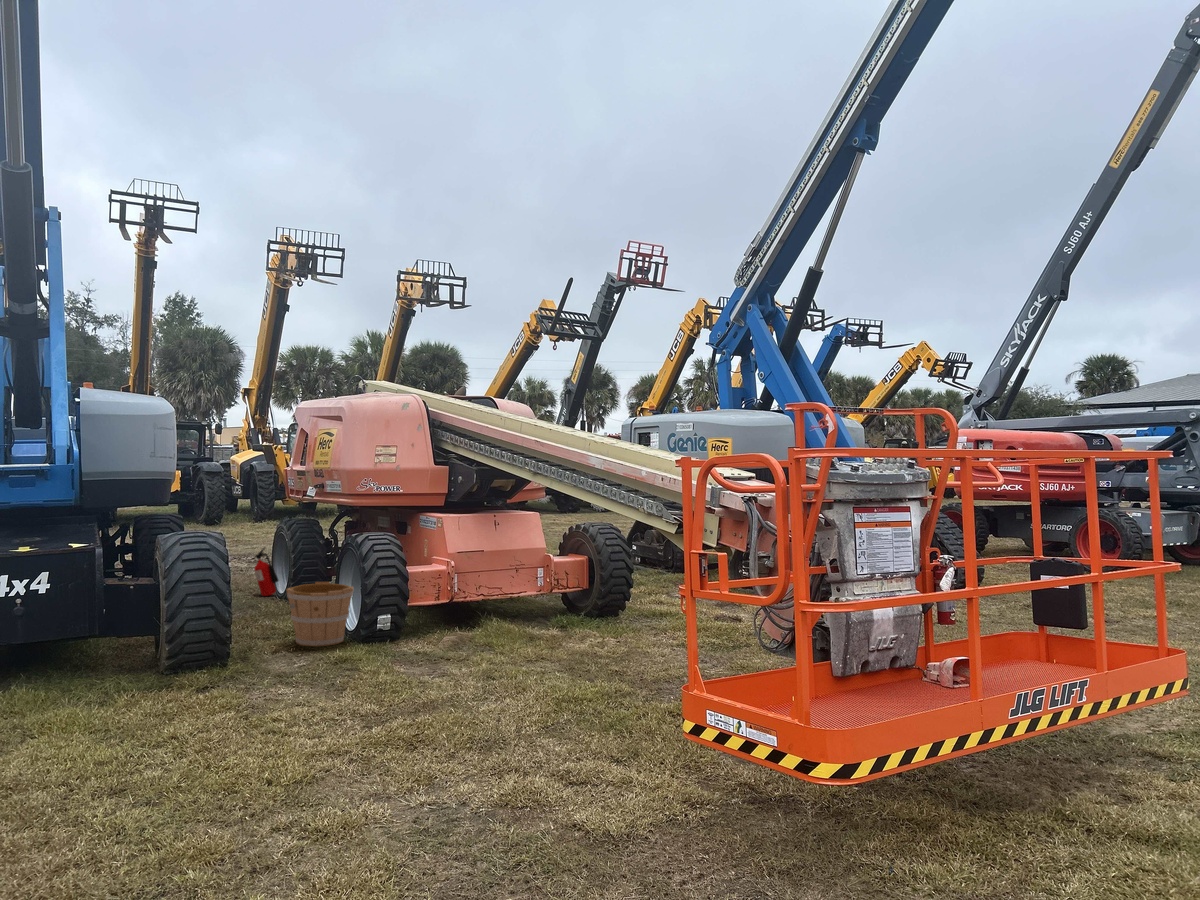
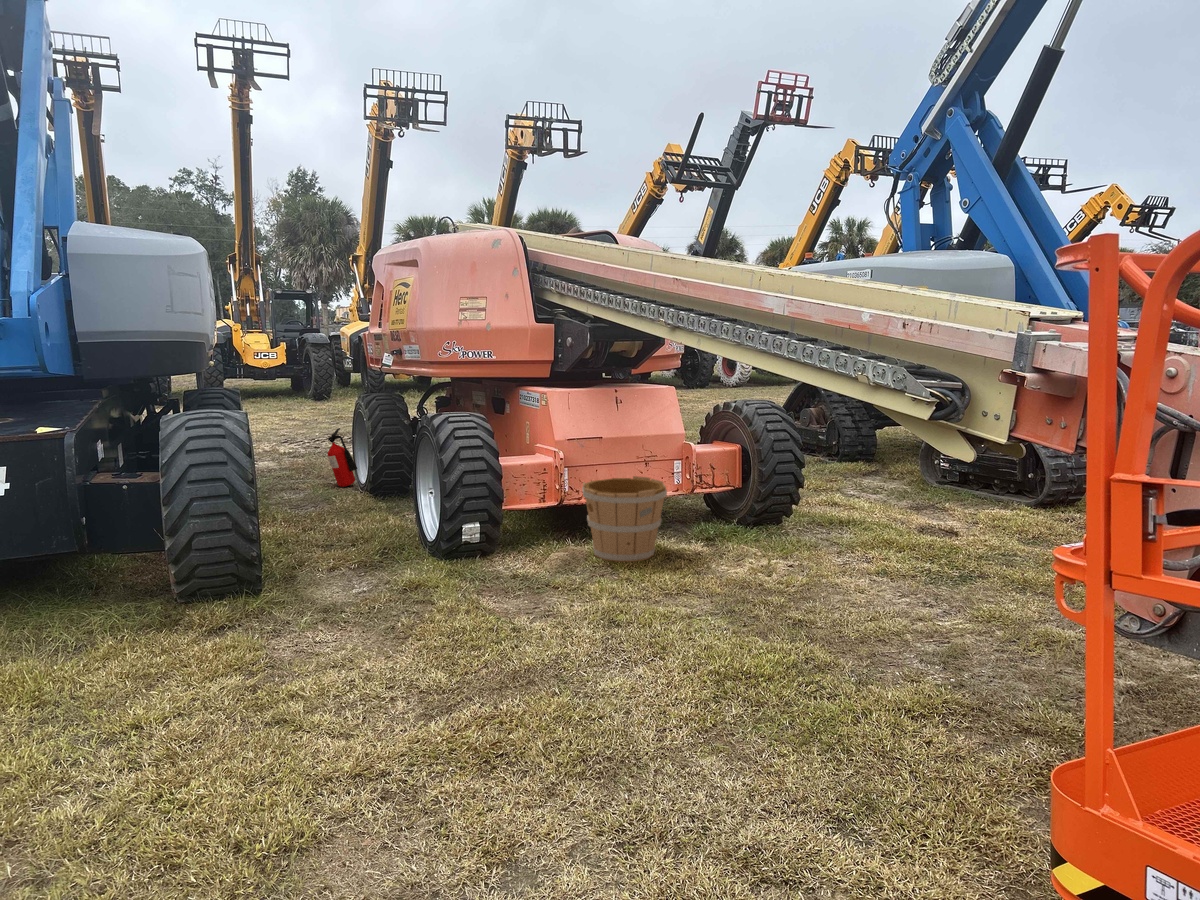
wooden bucket: present [287,582,354,646] -> present [582,476,667,562]

